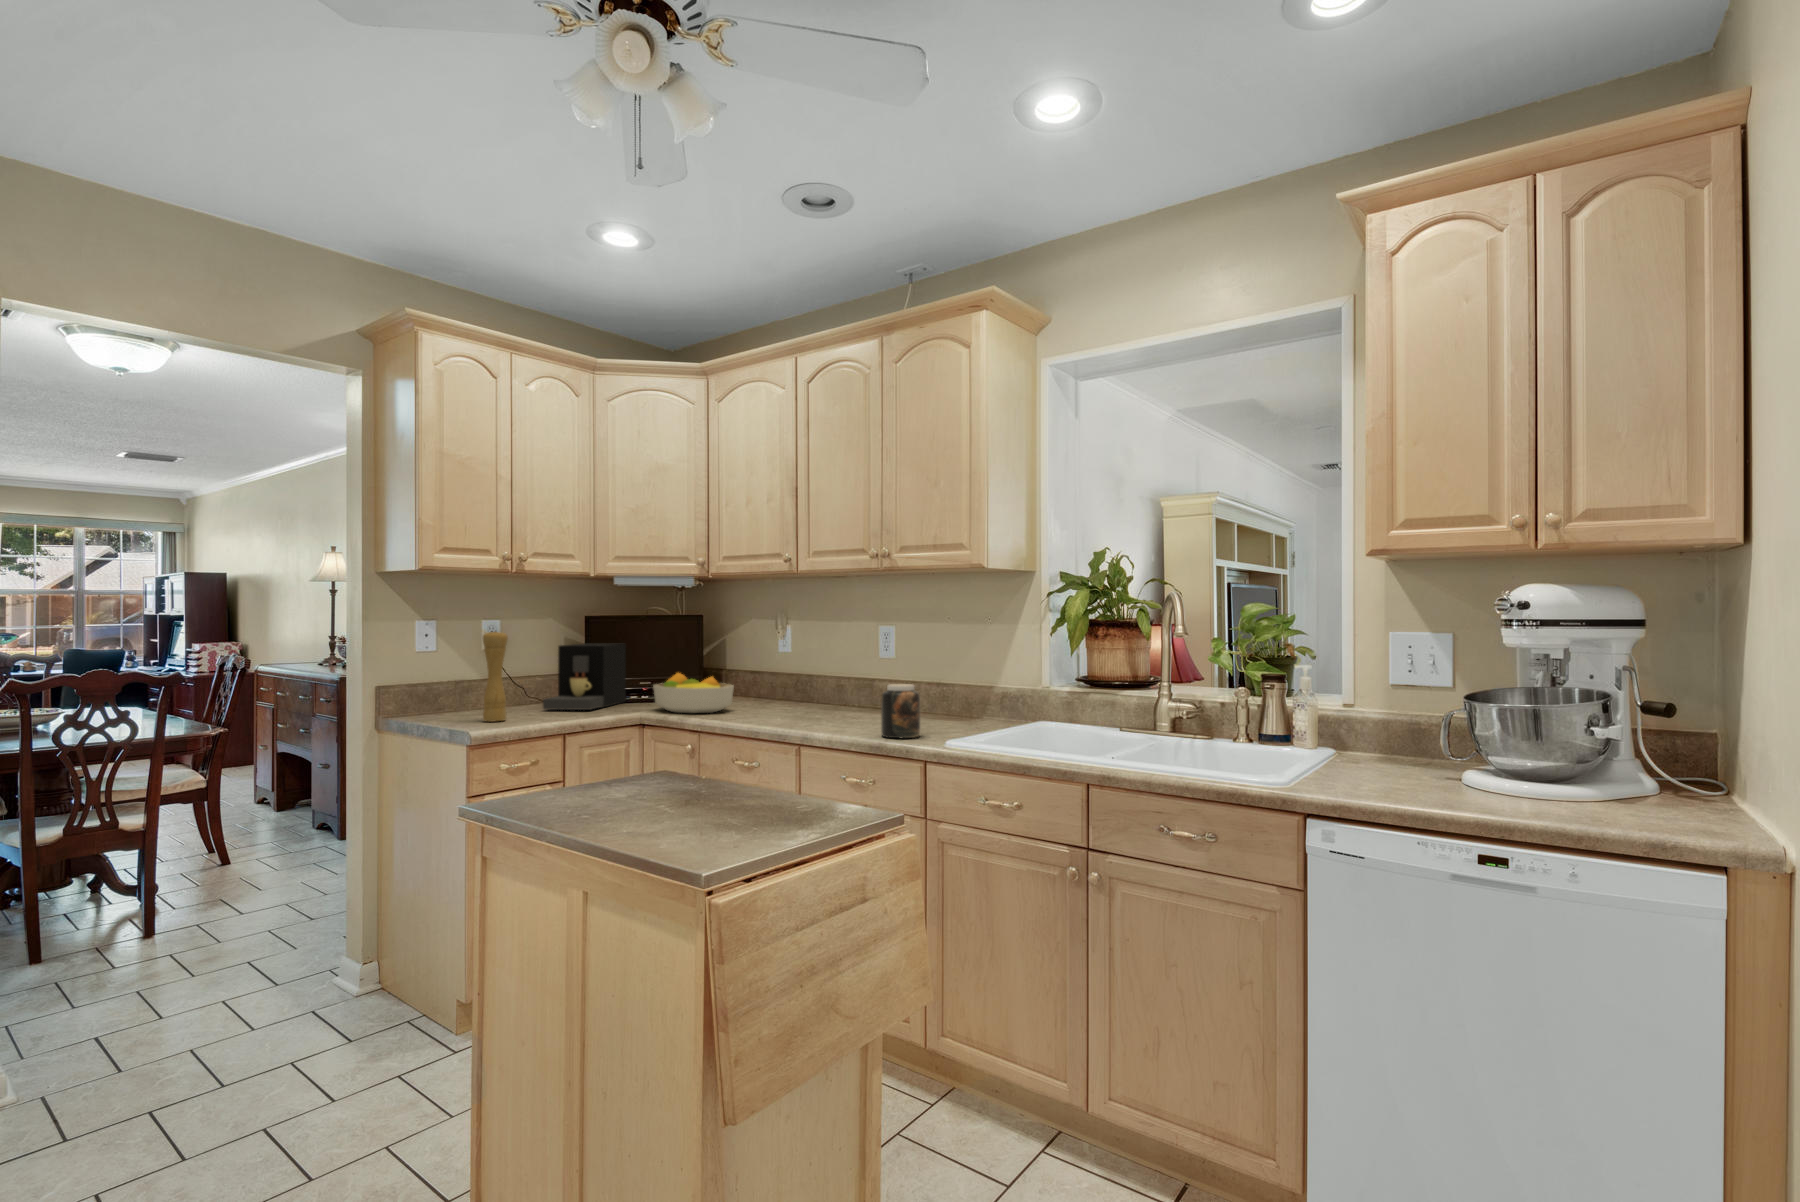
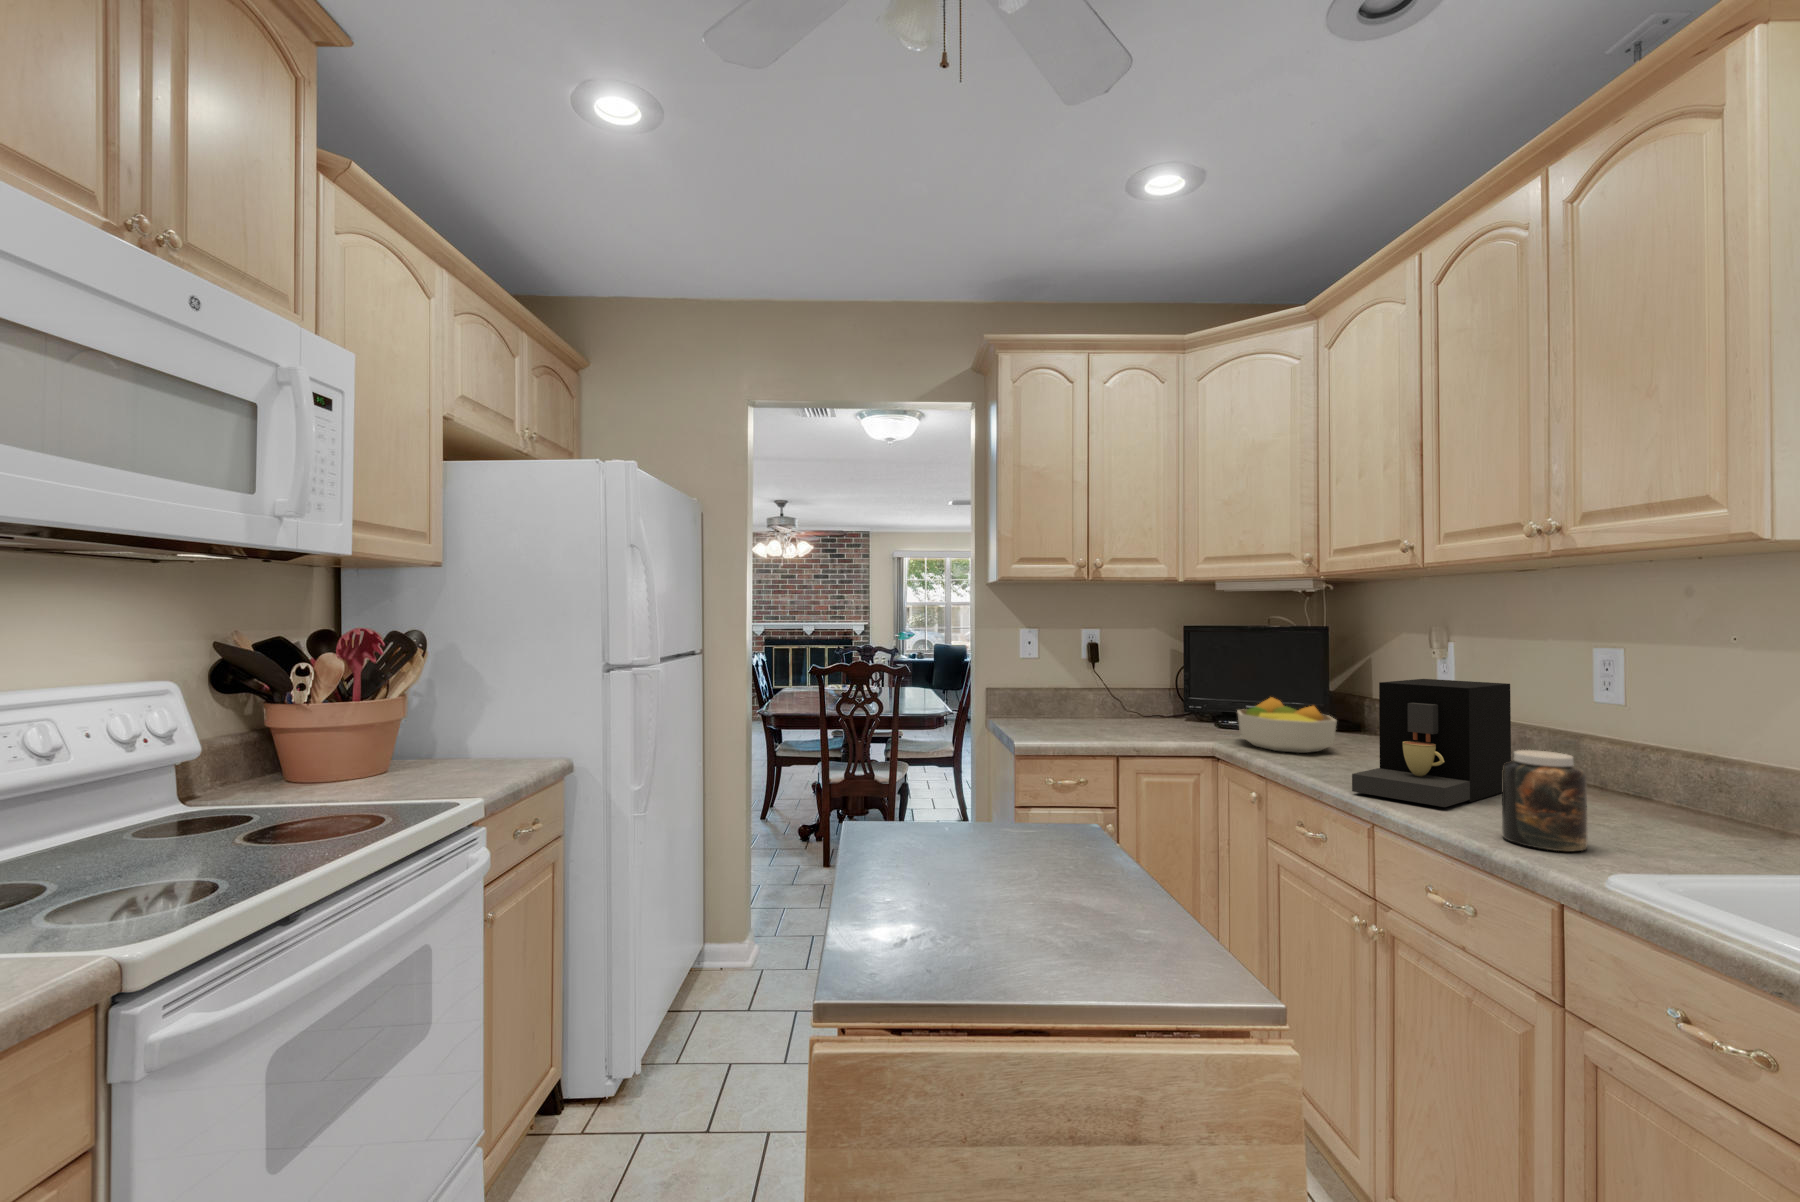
pepper mill: present [482,631,508,722] -> none [1045,640,1069,733]
coffee maker: present [543,644,626,710] -> present [1352,679,1511,807]

